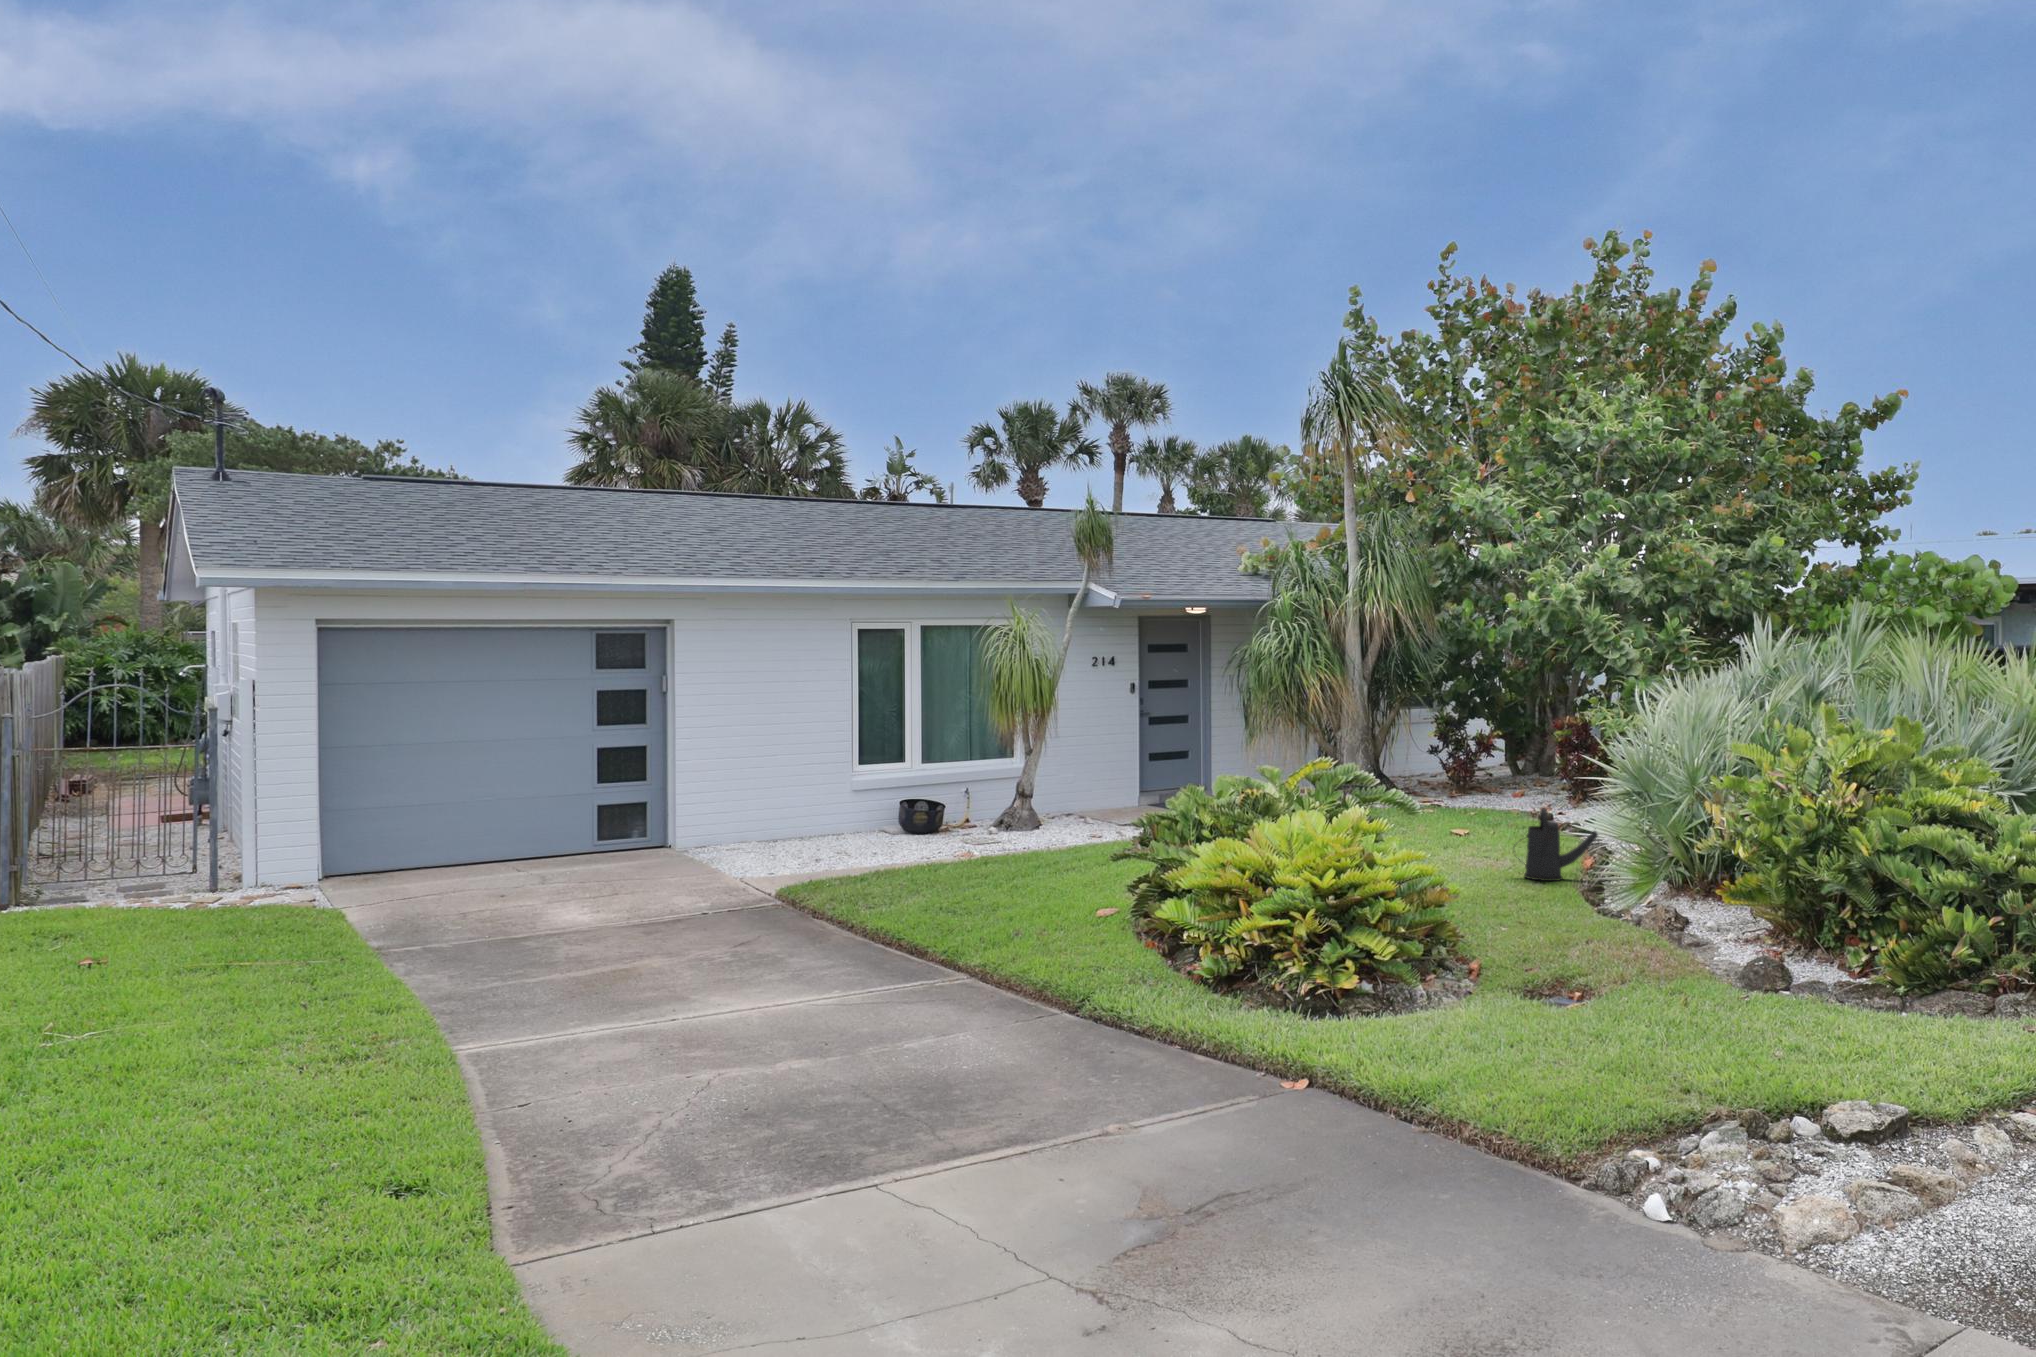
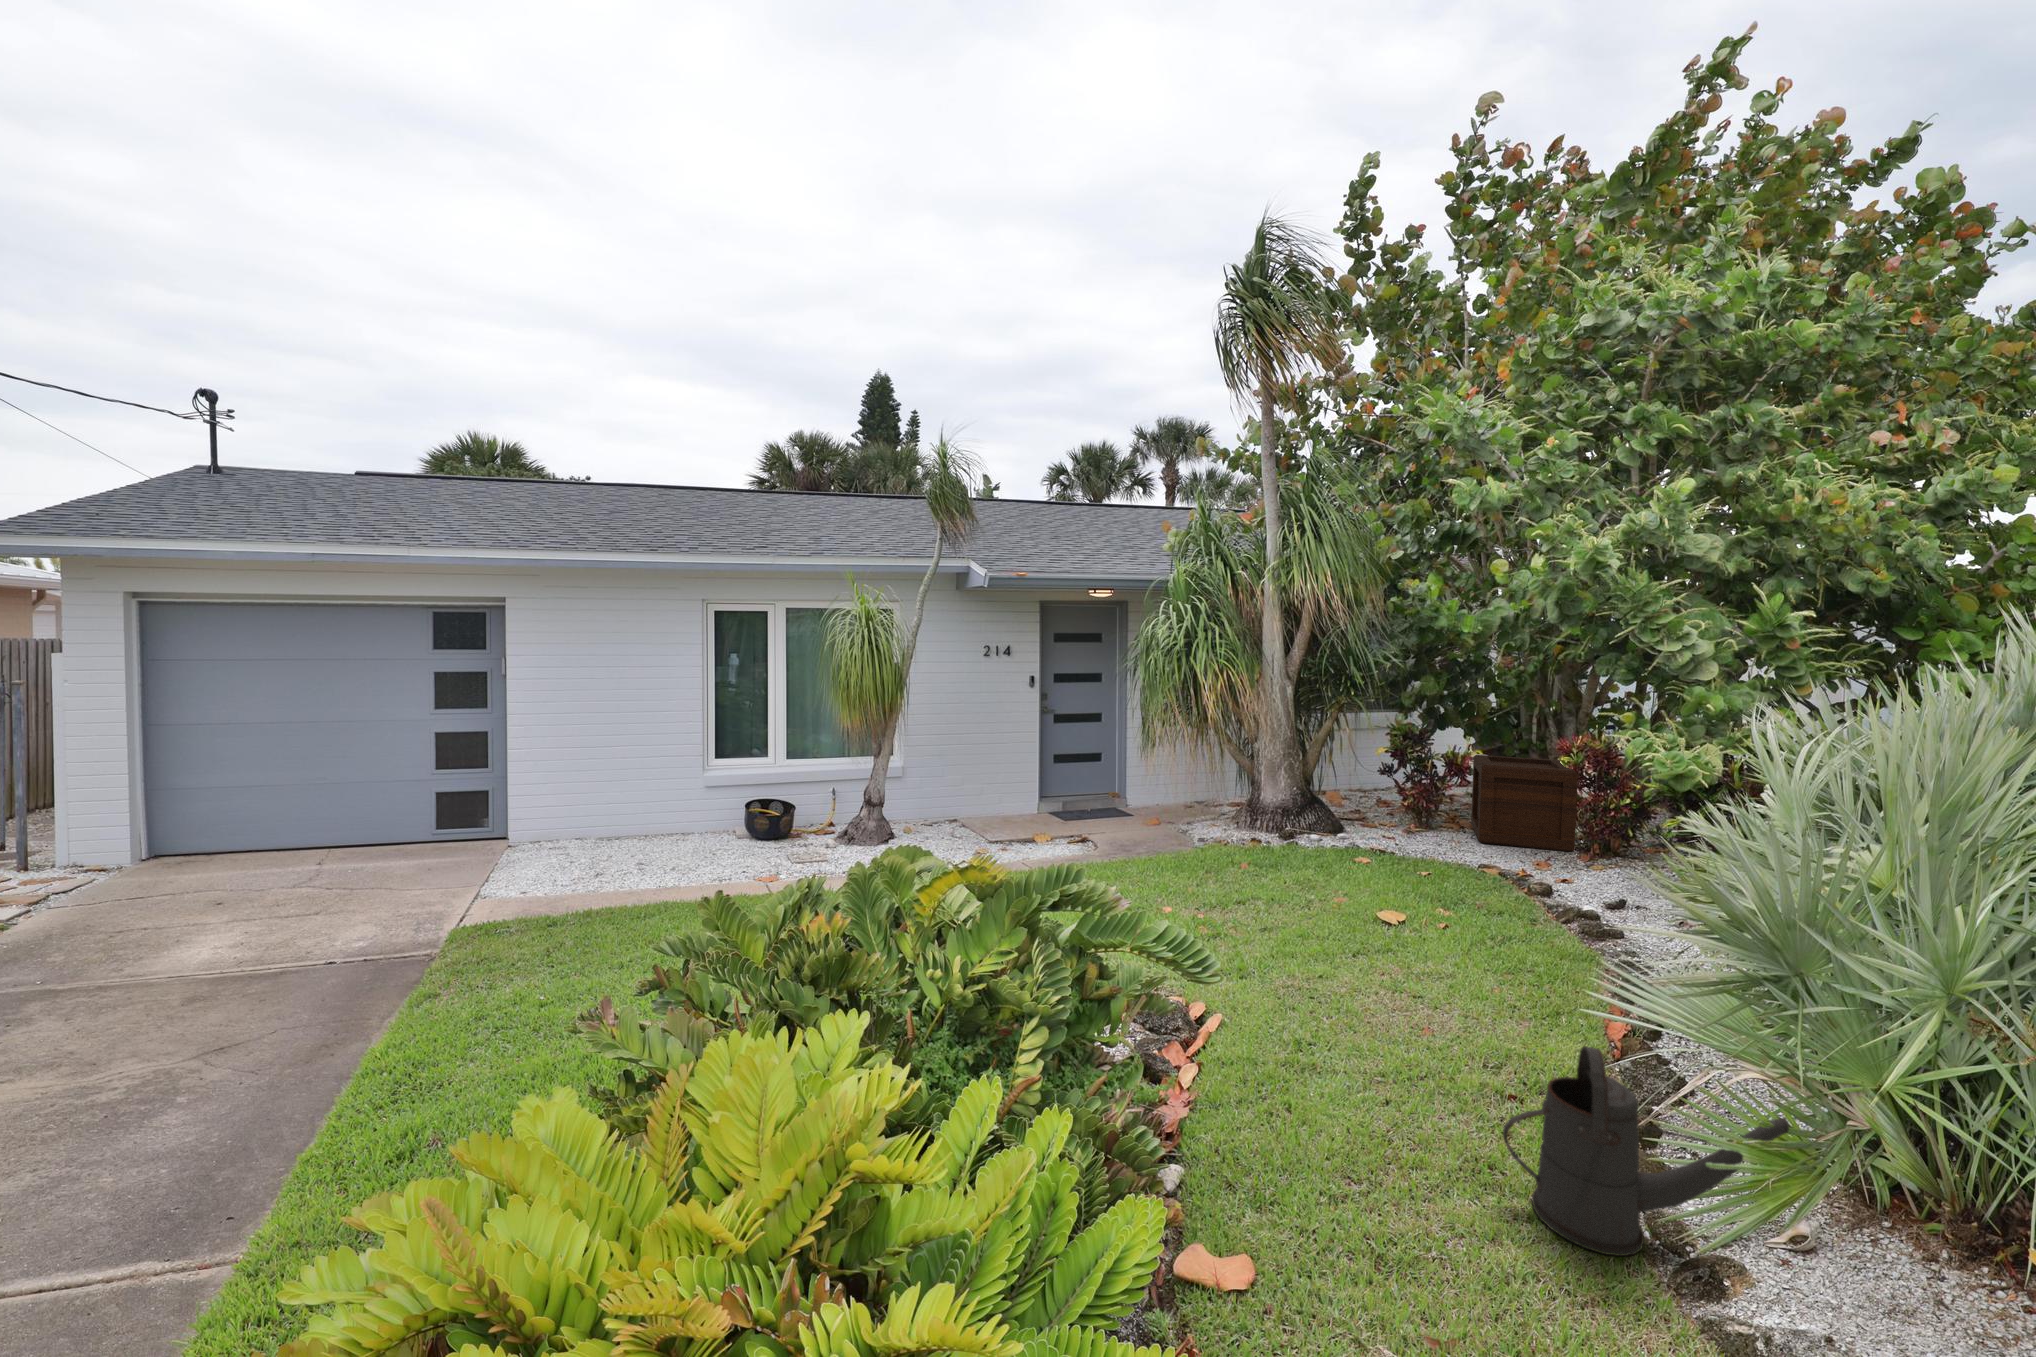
wooden crate: none [1495,740,1565,805] -> present [1471,755,1578,852]

